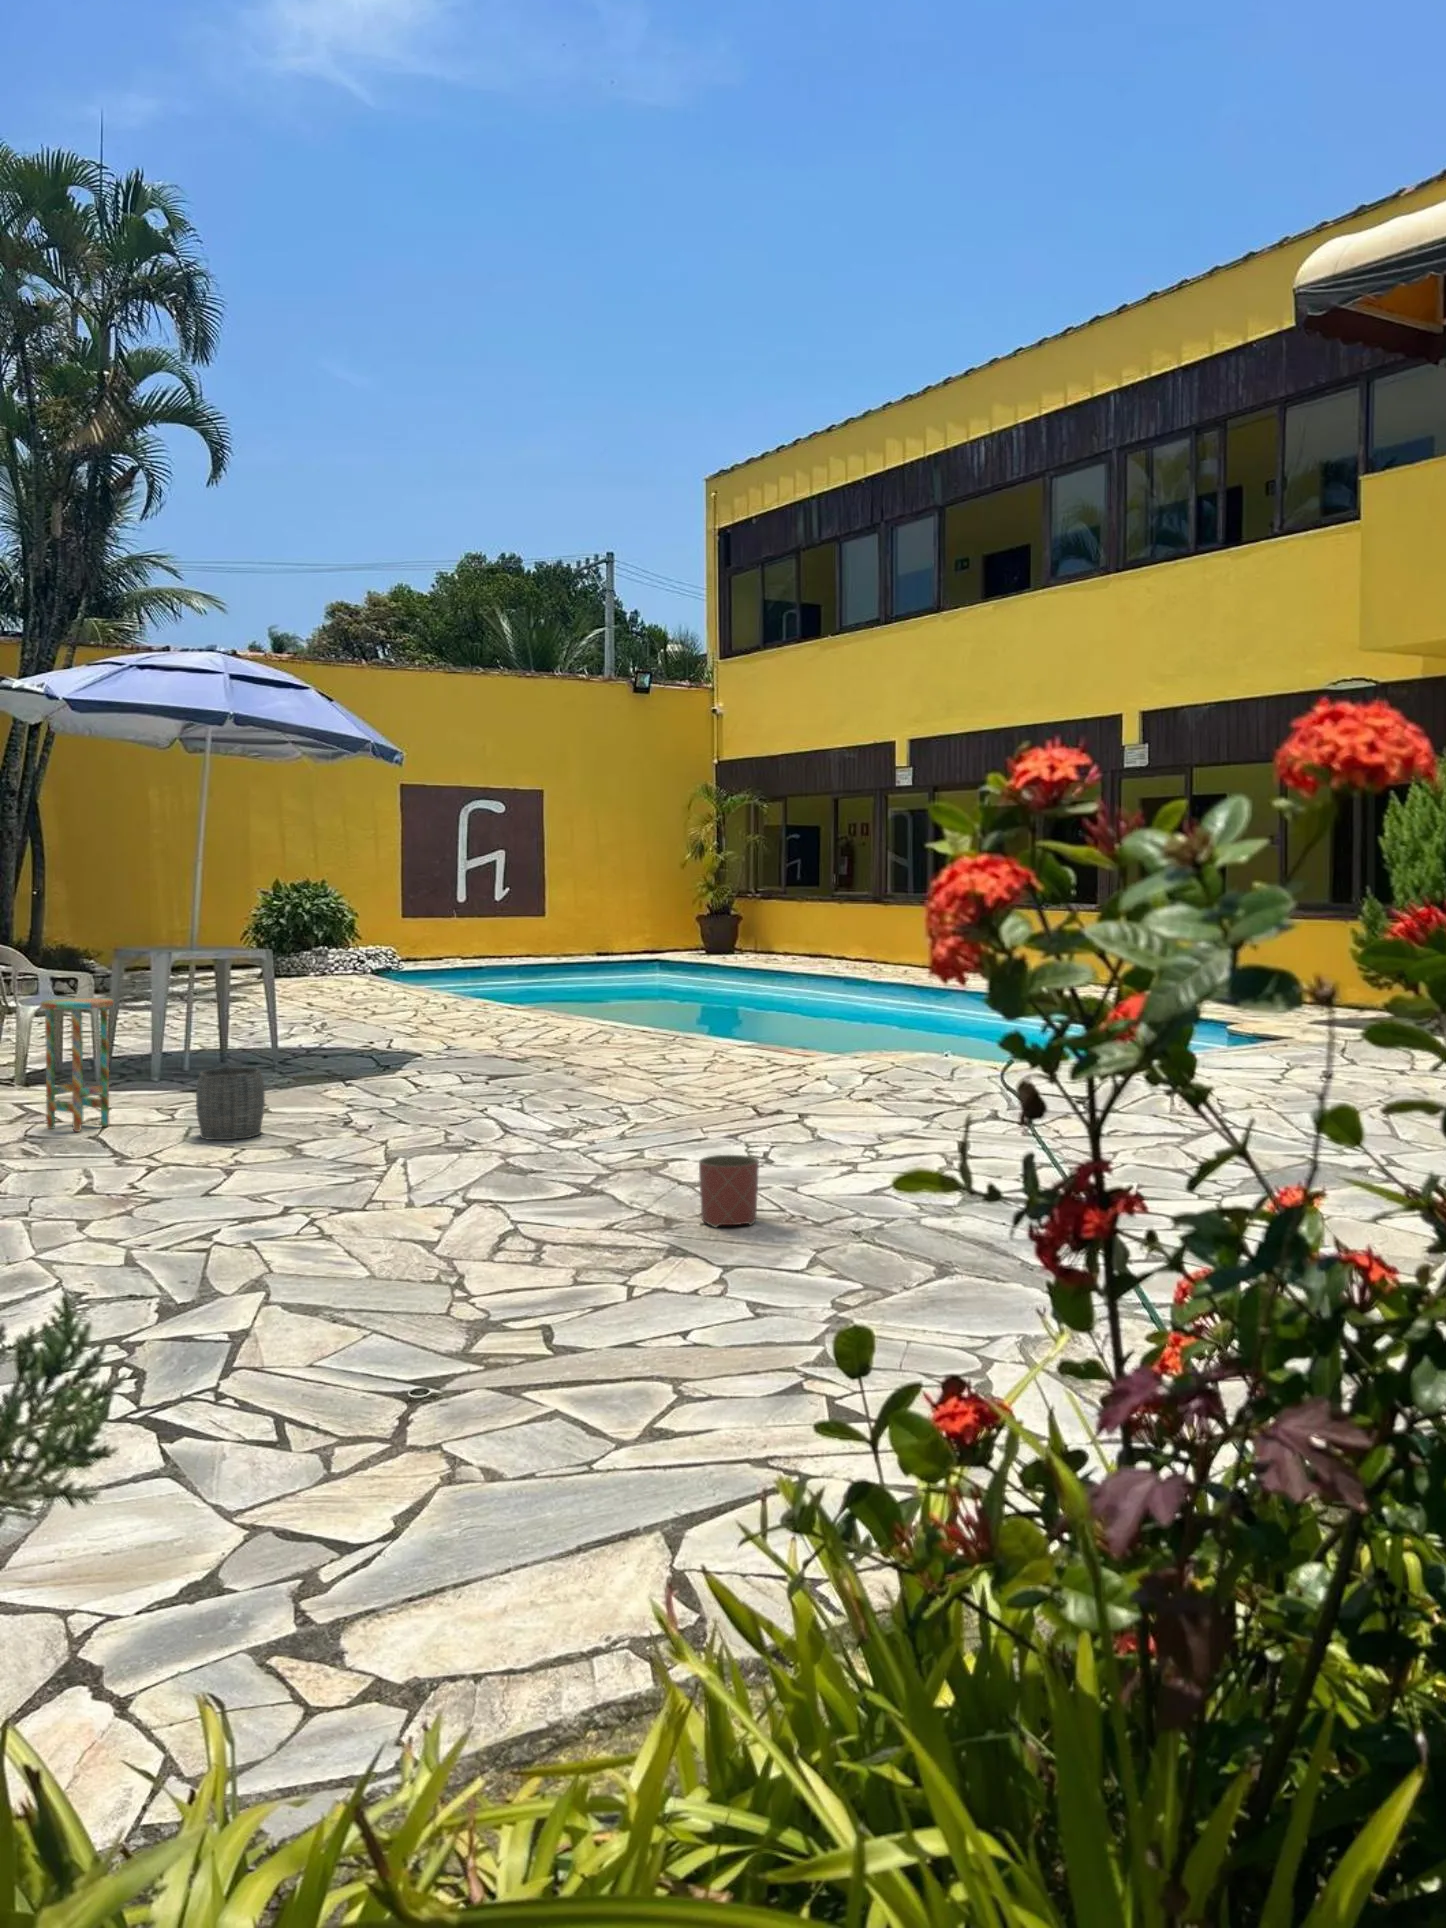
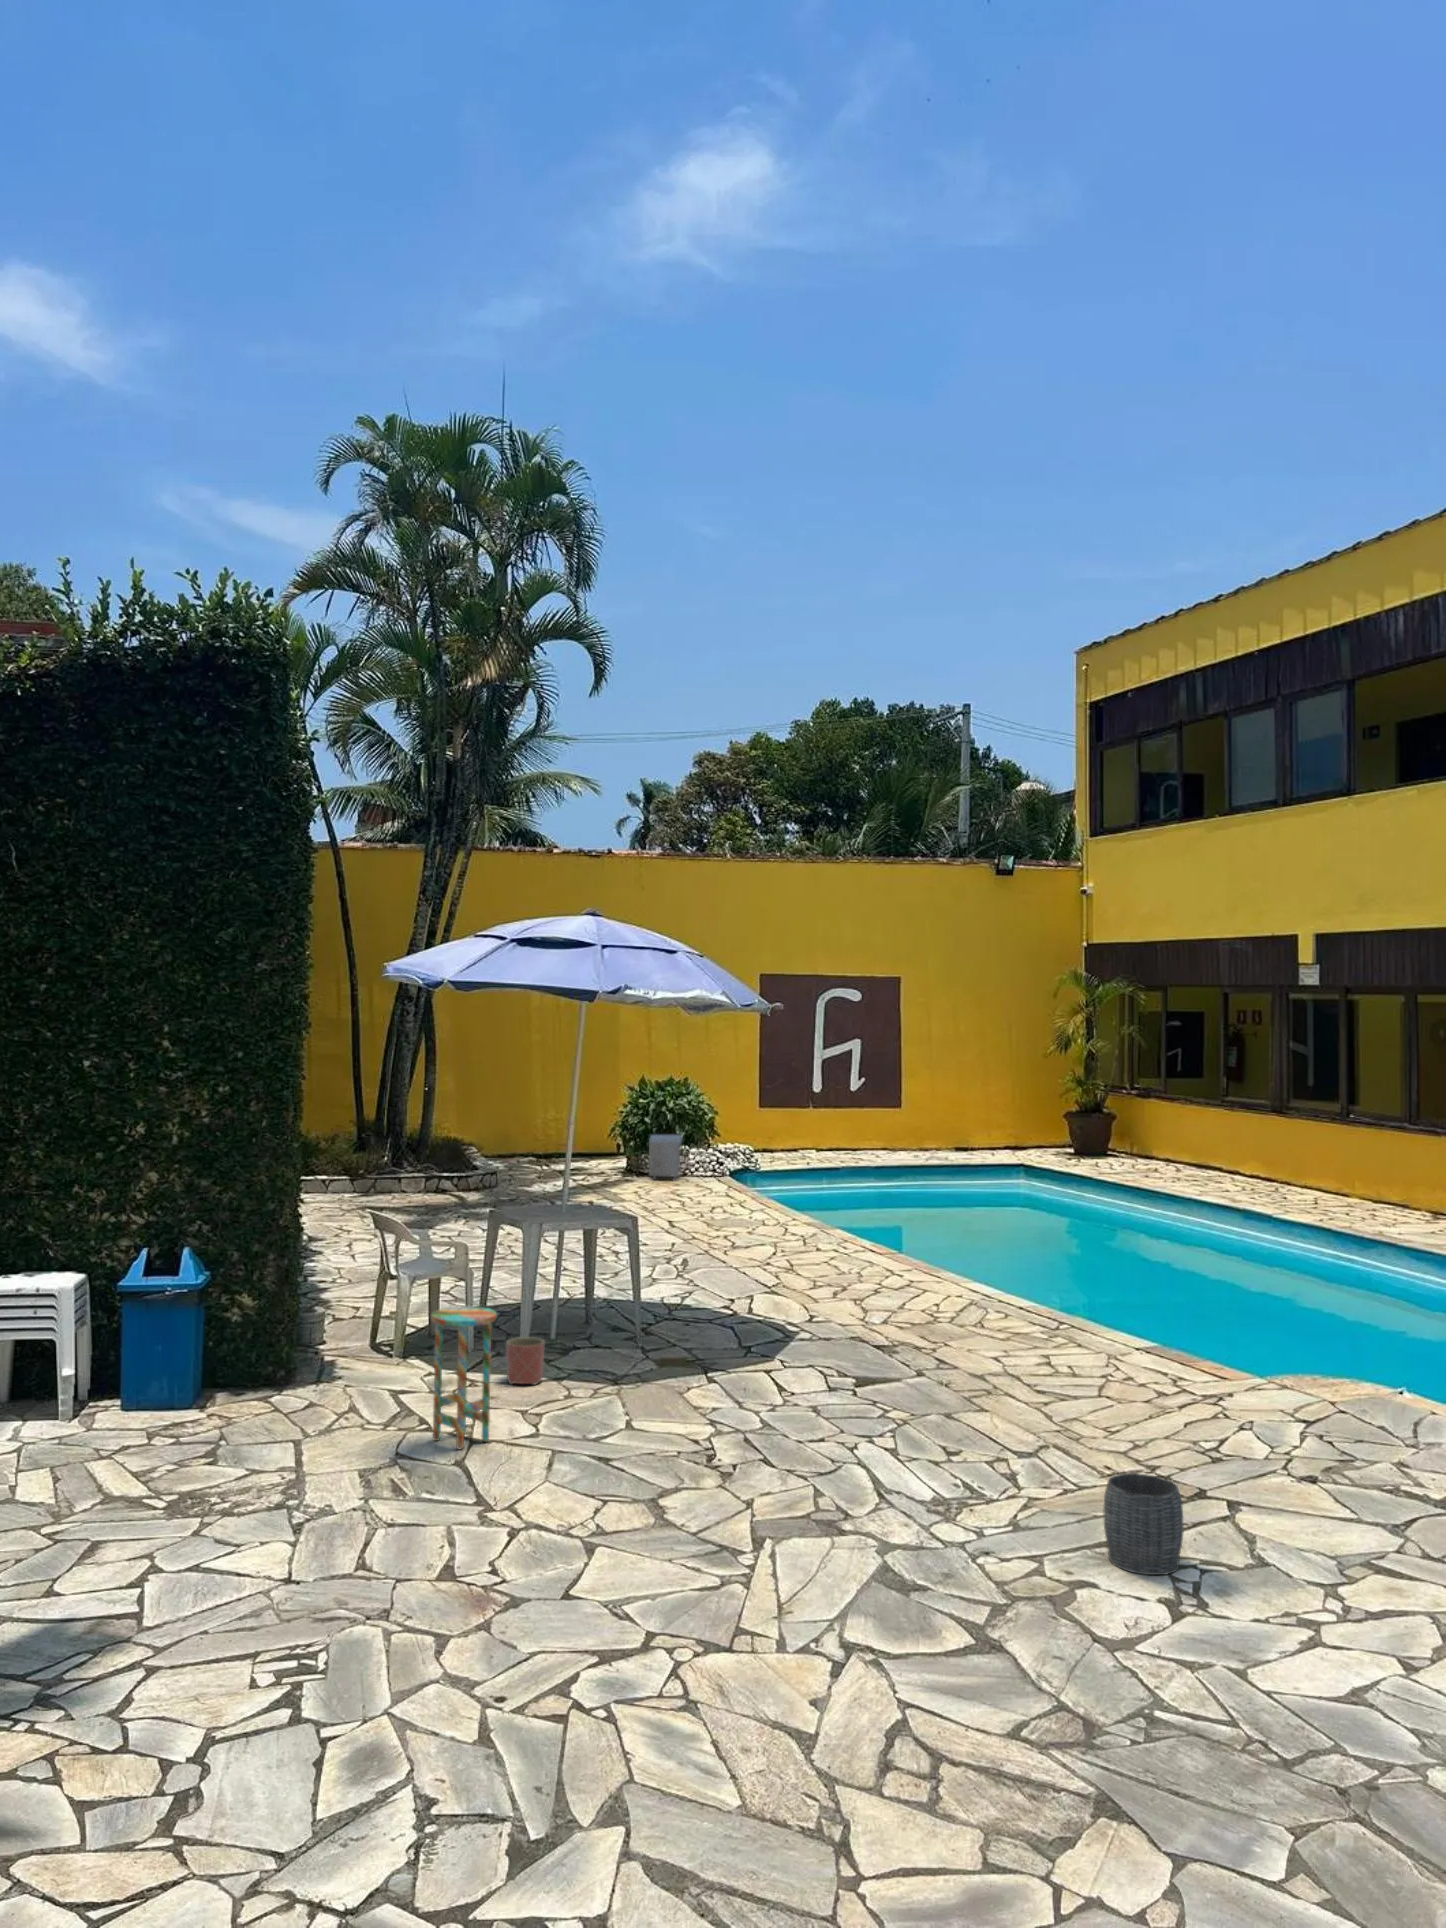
storage bench: none [286,936,321,980] -> present [649,1135,682,1179]
woven basket: present [196,1068,265,1140] -> present [1104,1473,1183,1575]
planter: present [699,1155,759,1227] -> present [506,1337,545,1385]

